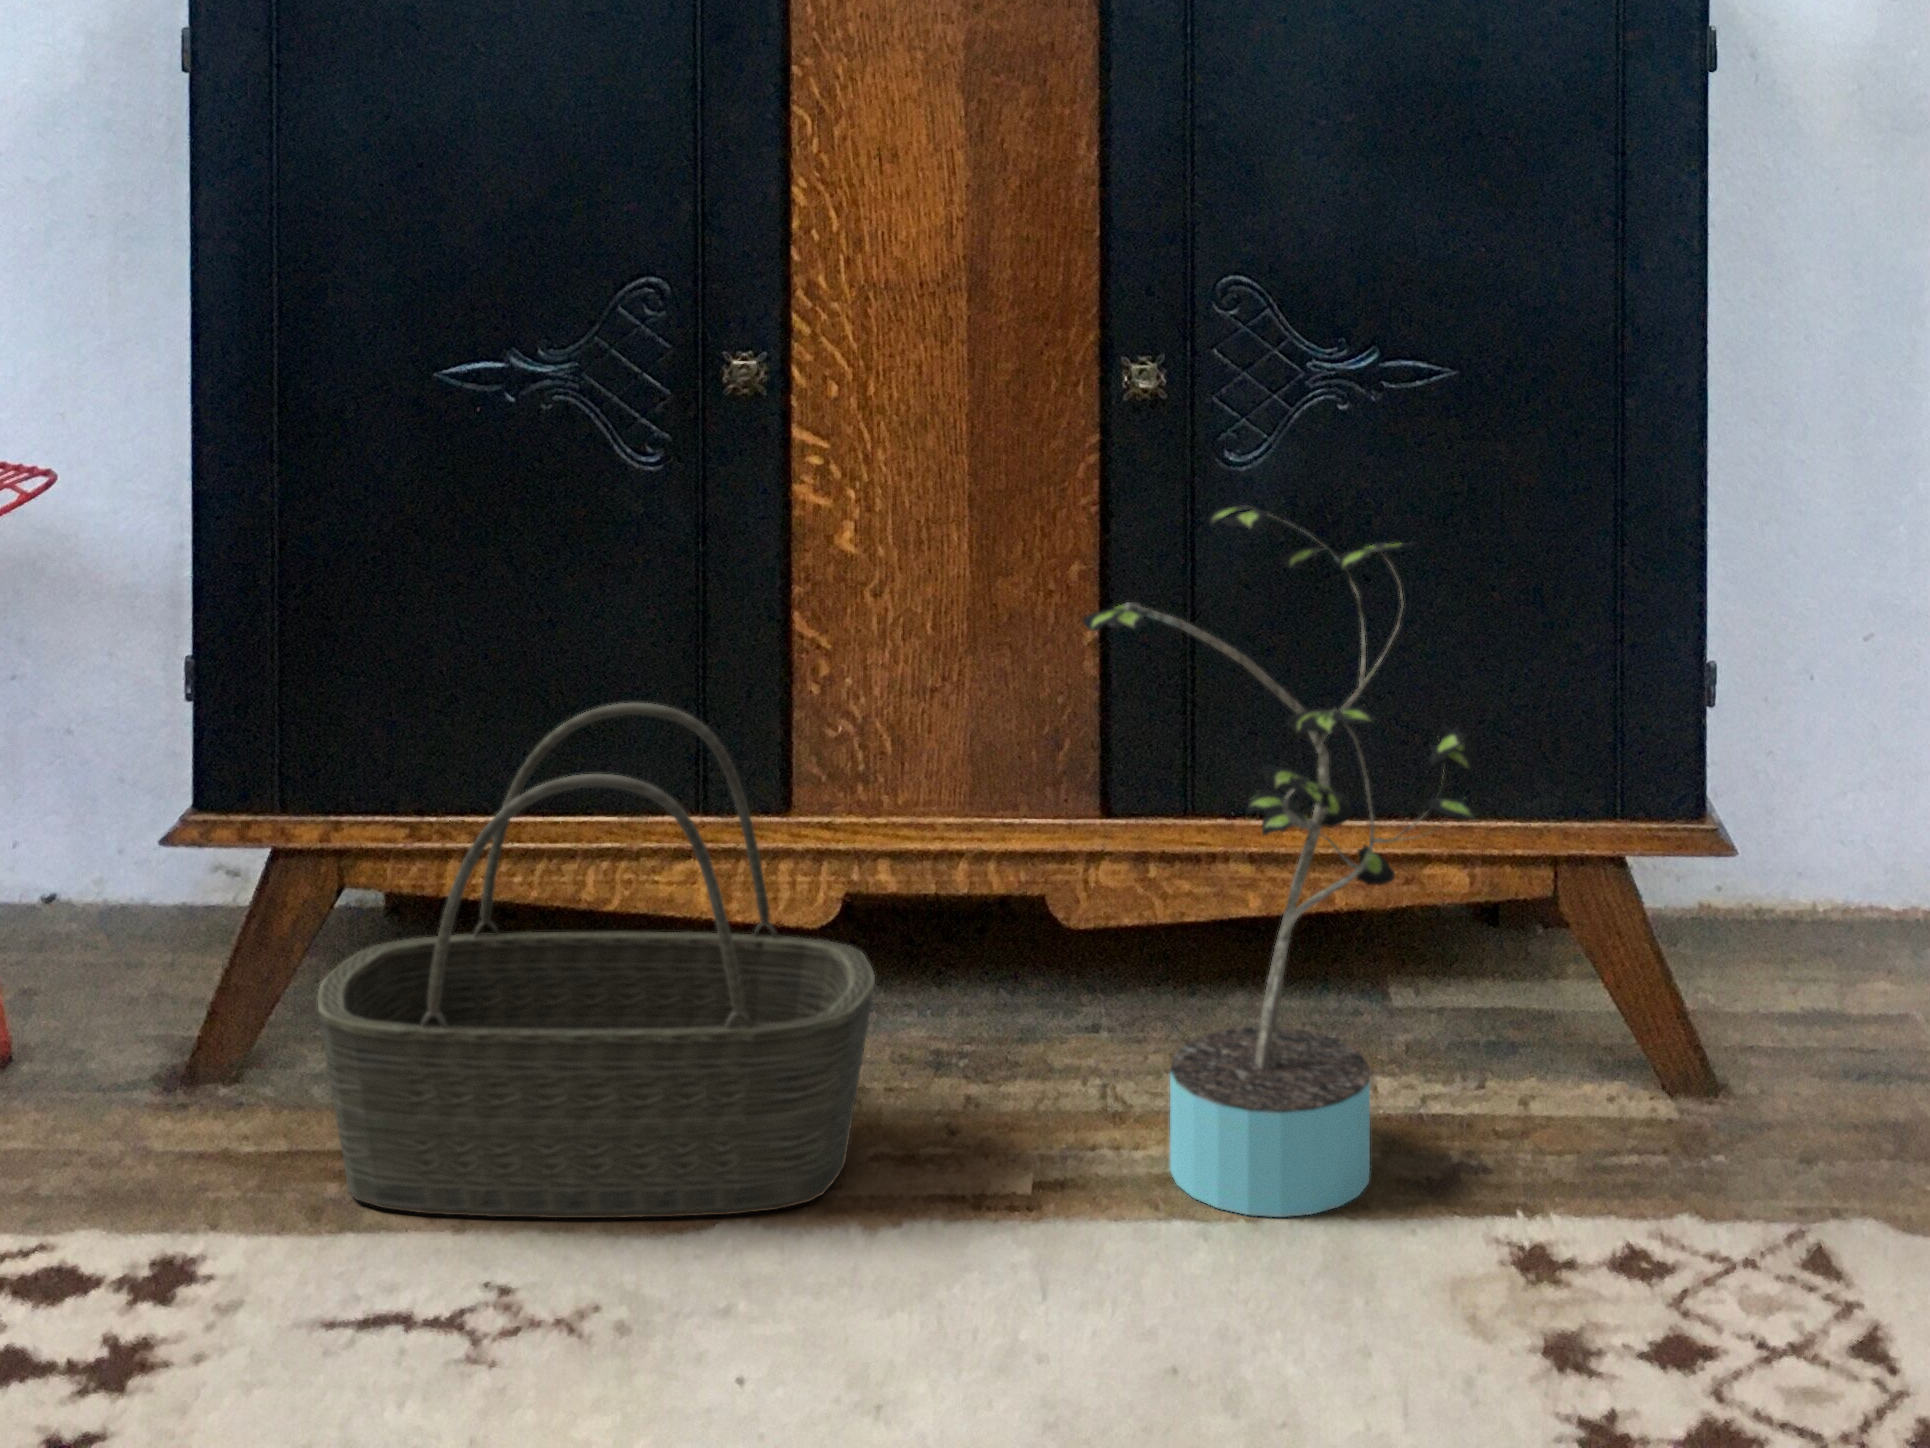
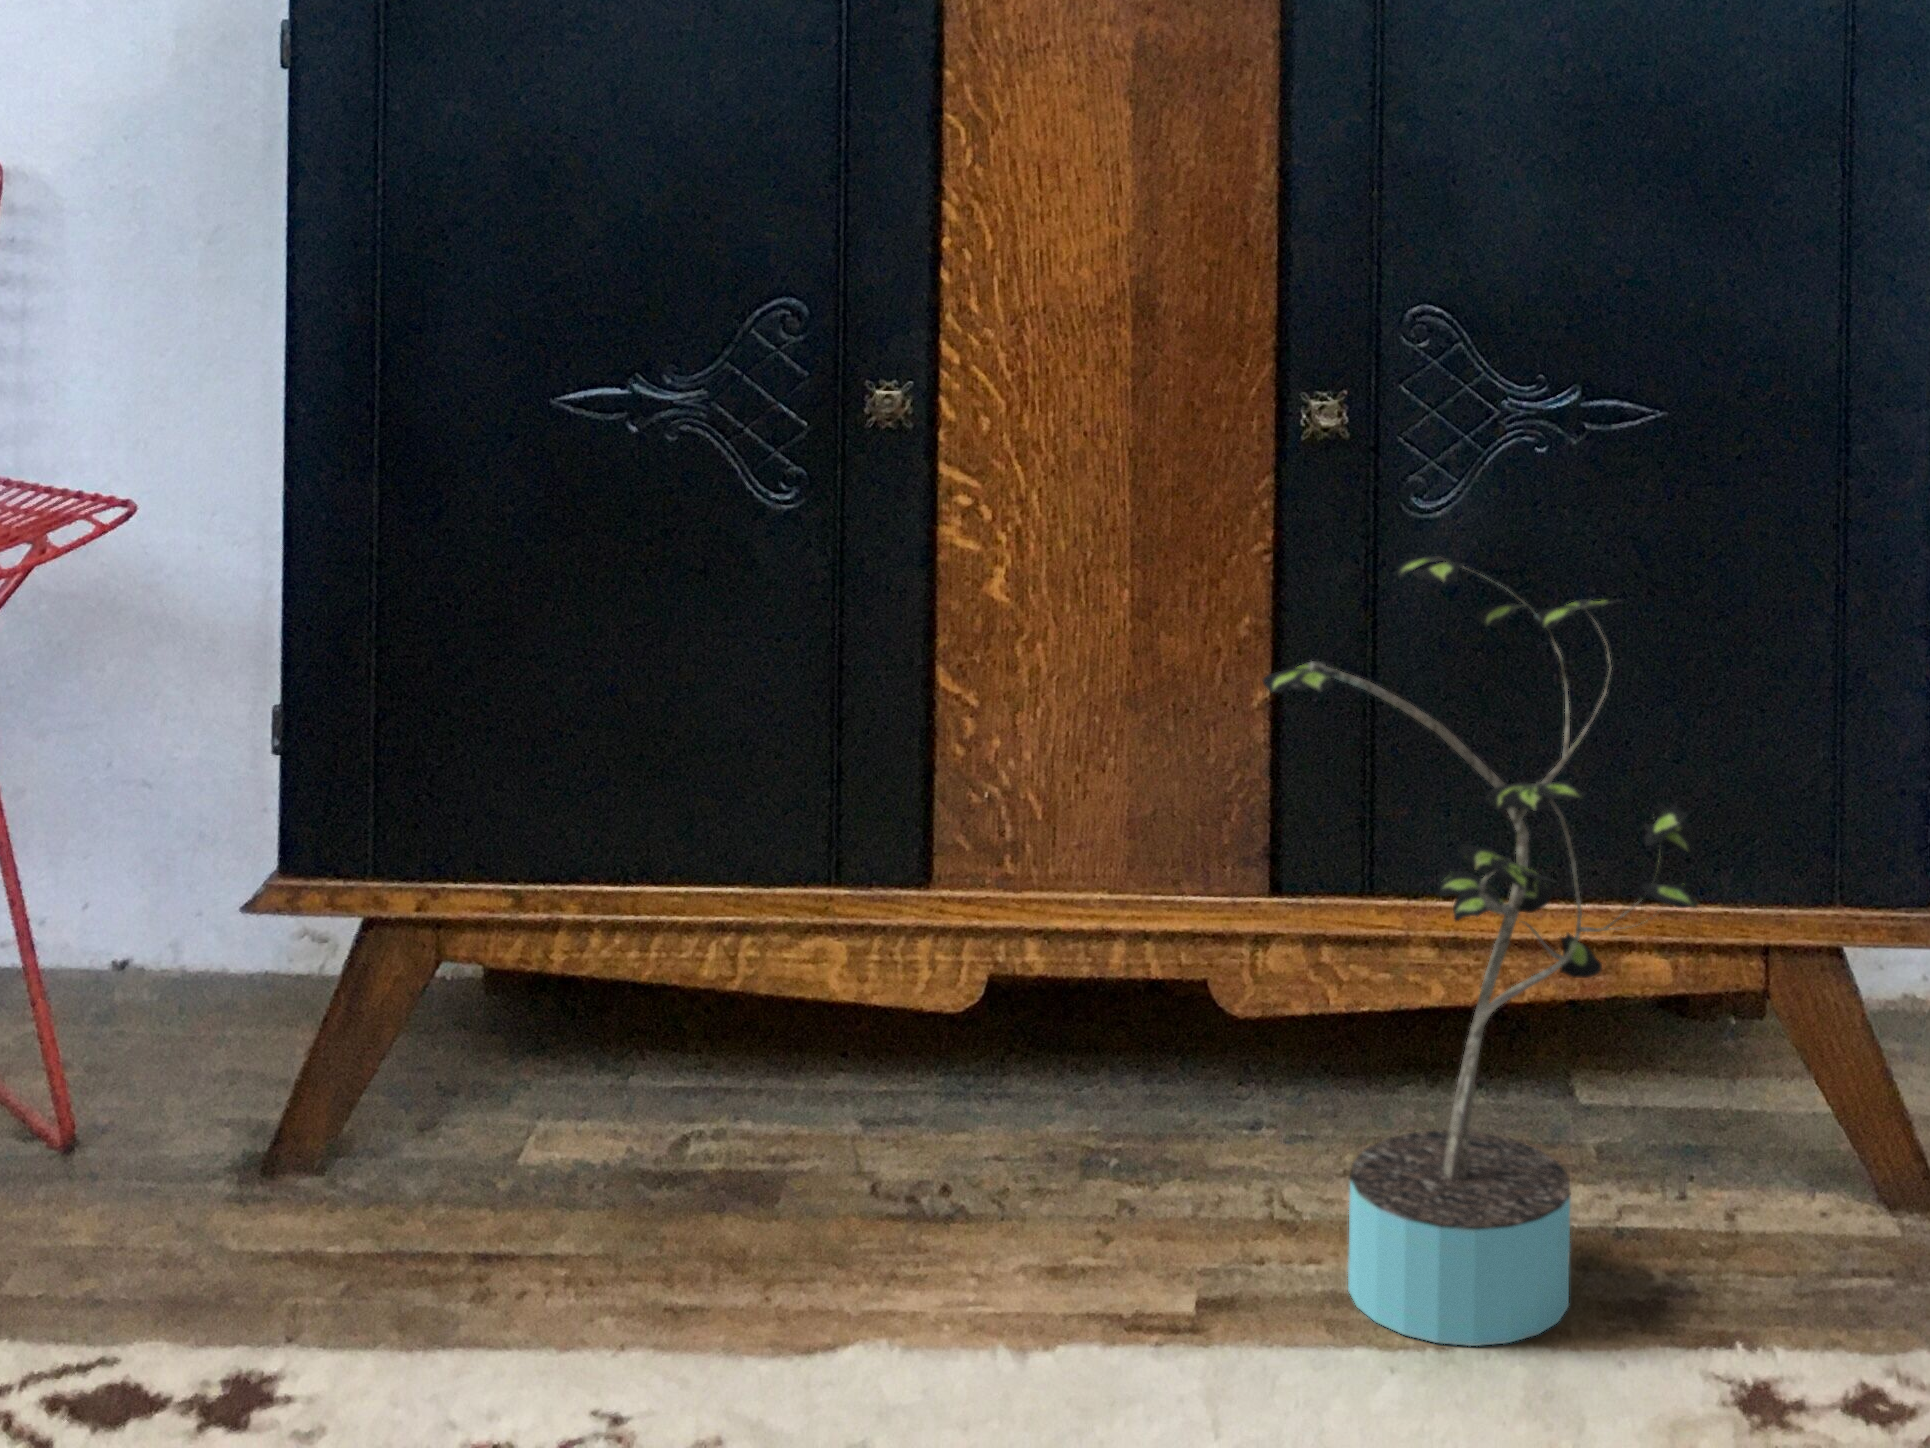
basket: present [318,703,875,1218] -> none [413,764,1026,1336]

